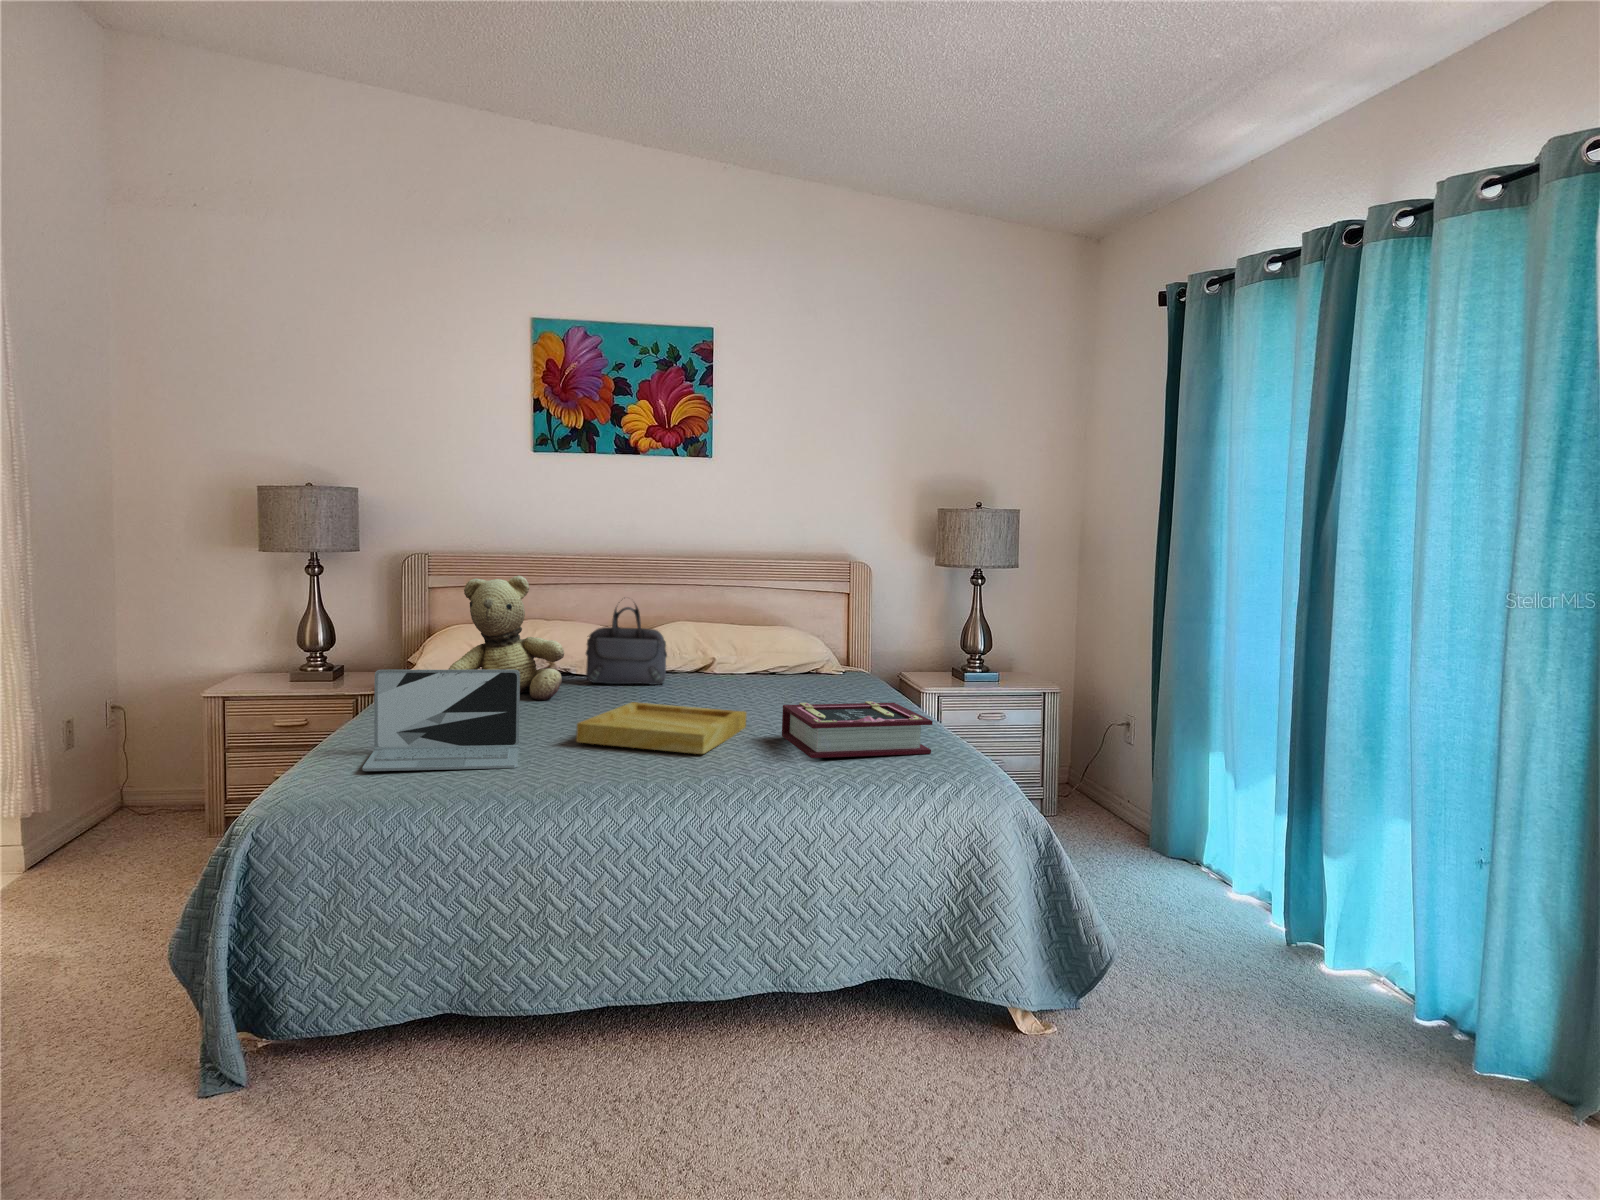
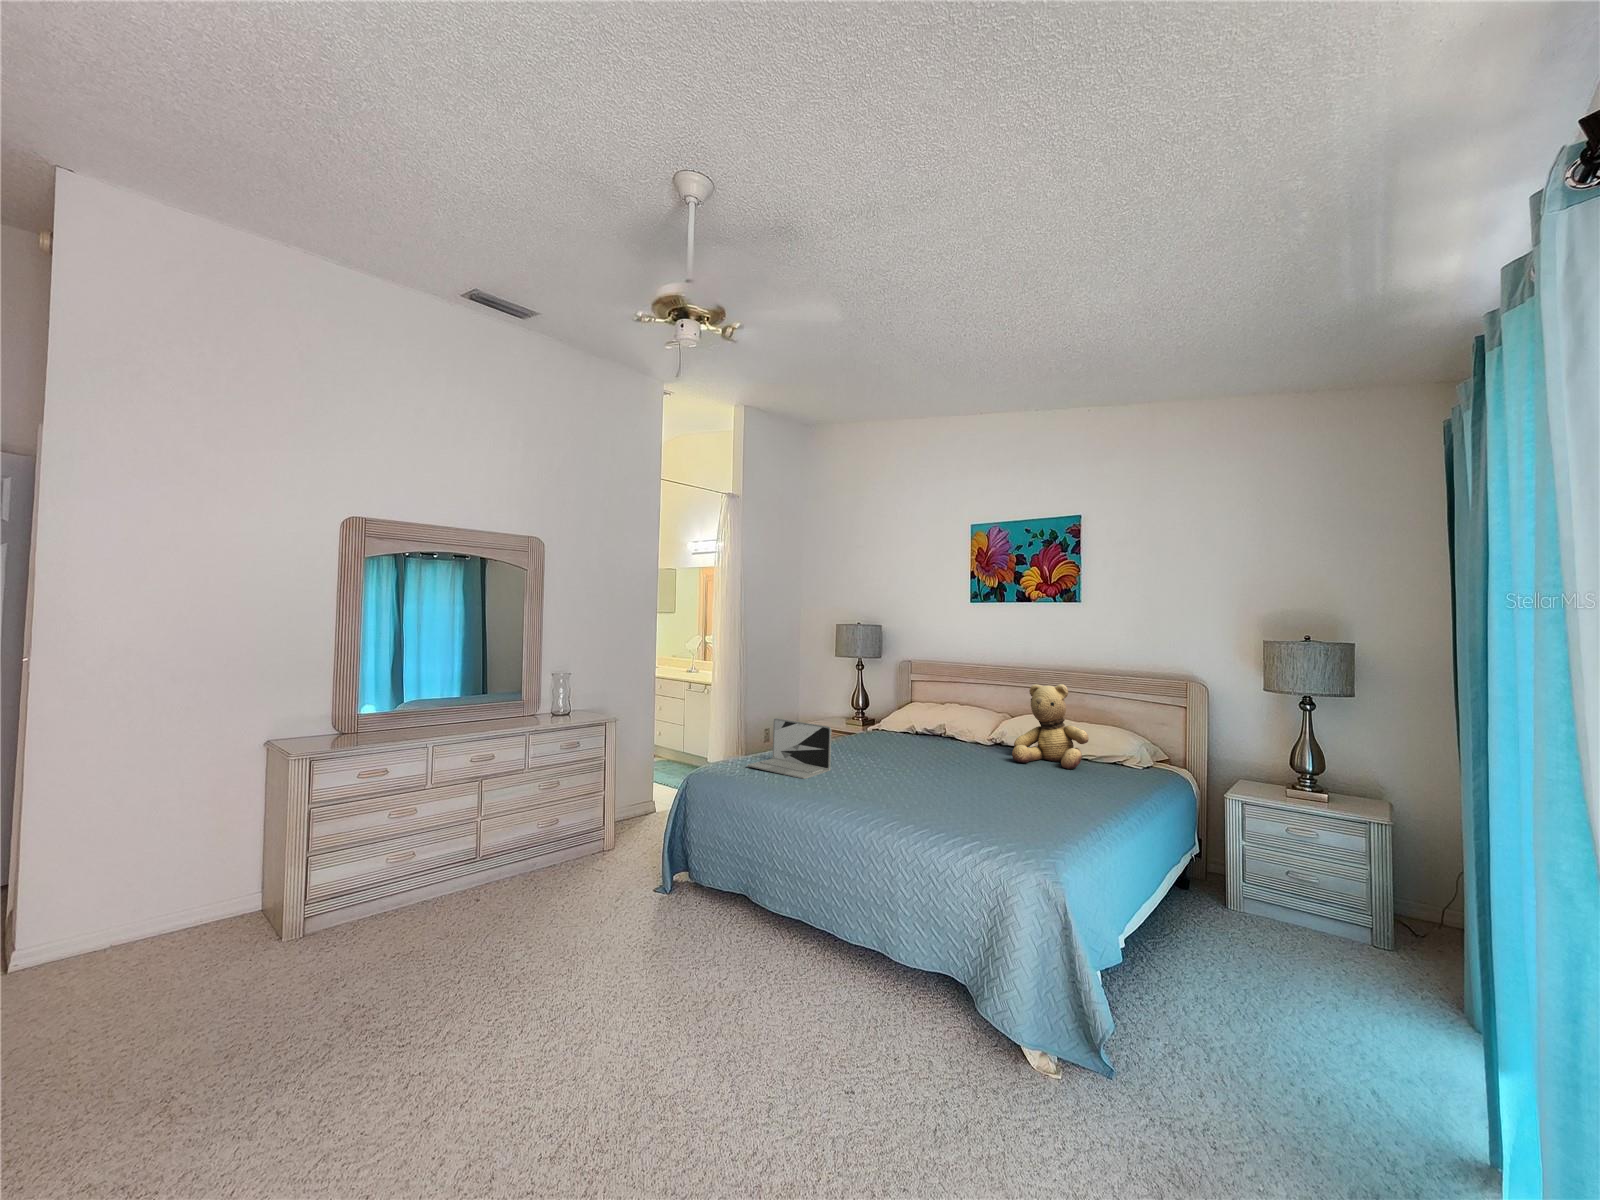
teddy bear: present [449,576,564,700] -> present [1012,684,1089,769]
handbag: present [586,604,667,685] -> none [949,694,997,753]
book: present [782,701,933,758] -> none [945,773,1053,827]
tray: present [576,702,747,754] -> none [856,758,968,793]

